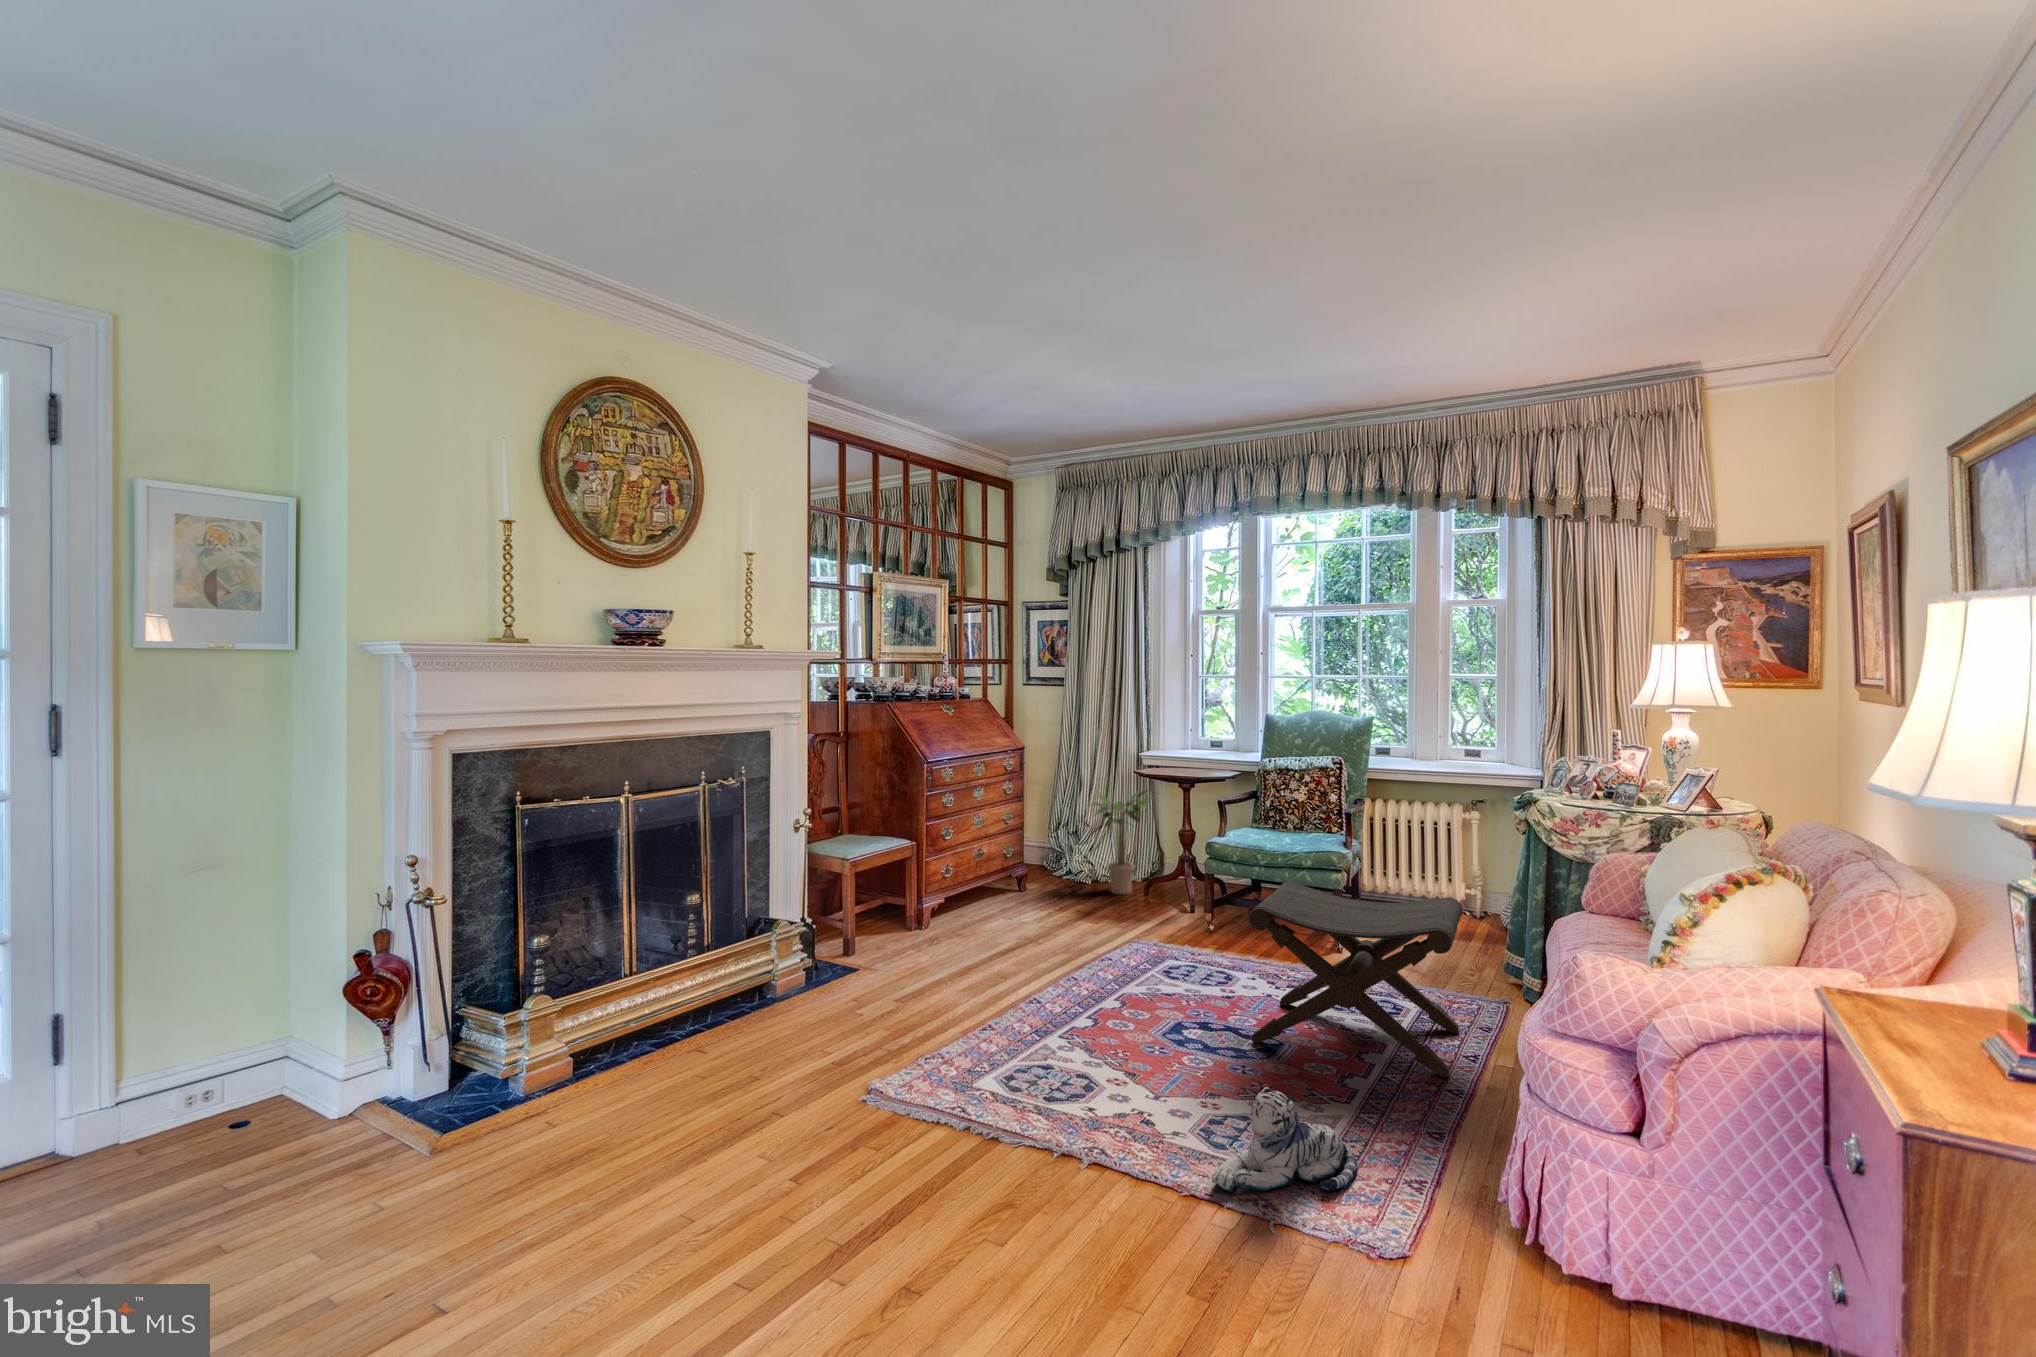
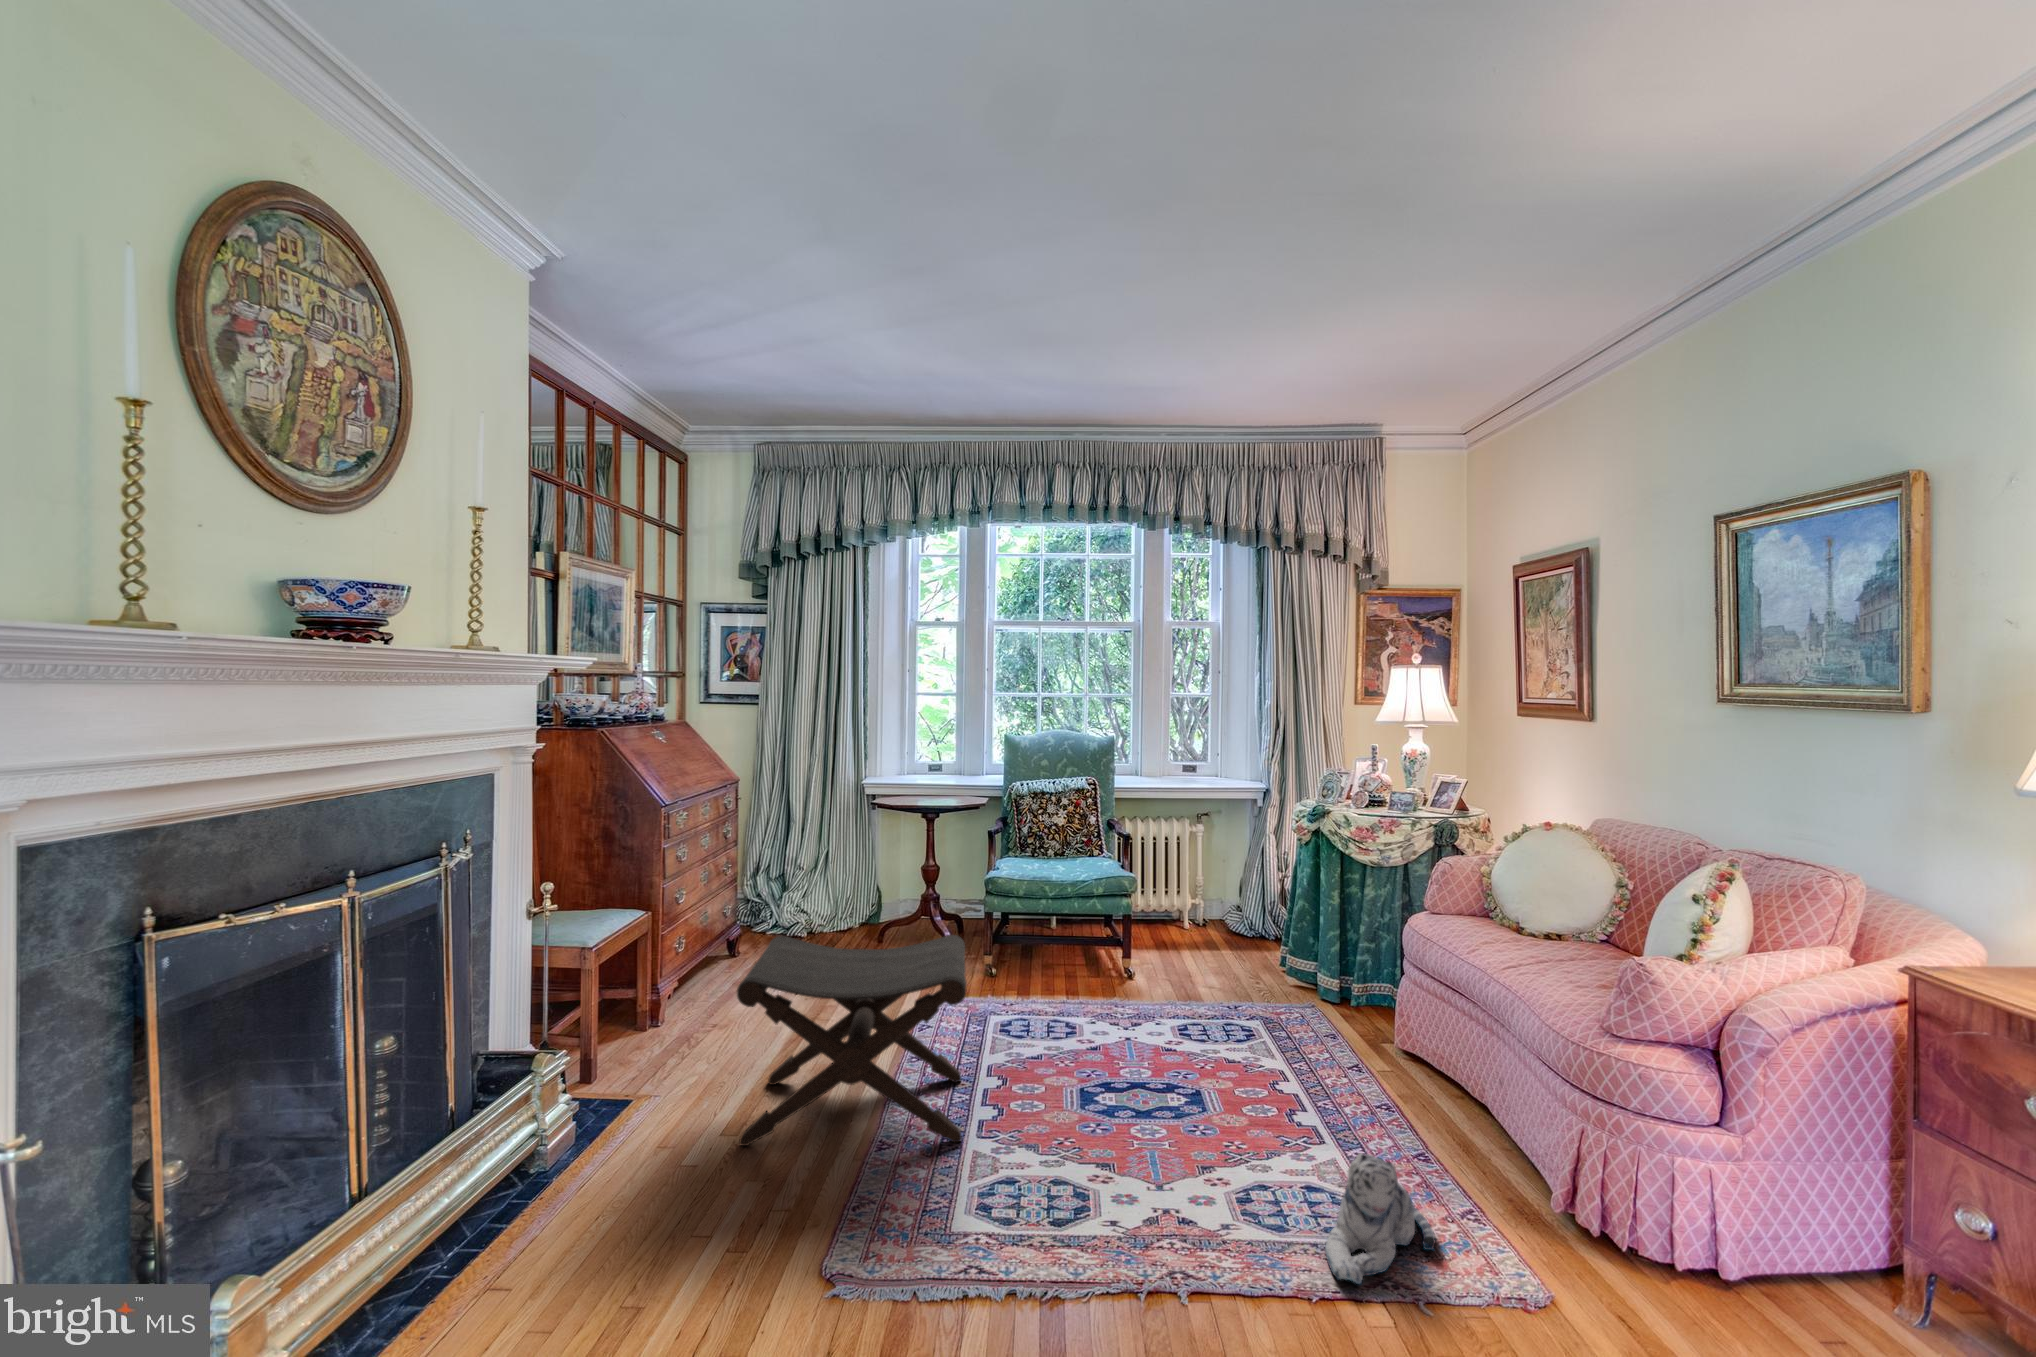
potted plant: present [1095,791,1154,894] -> none [810,821,892,945]
footstool: present [1249,881,1463,1077] -> present [737,935,967,1146]

